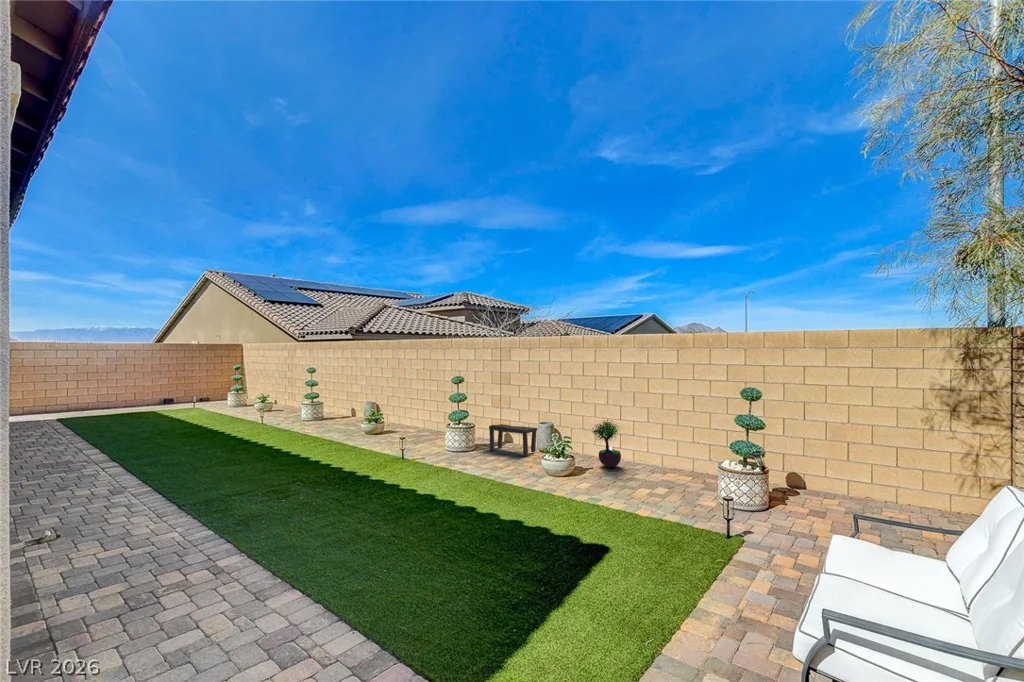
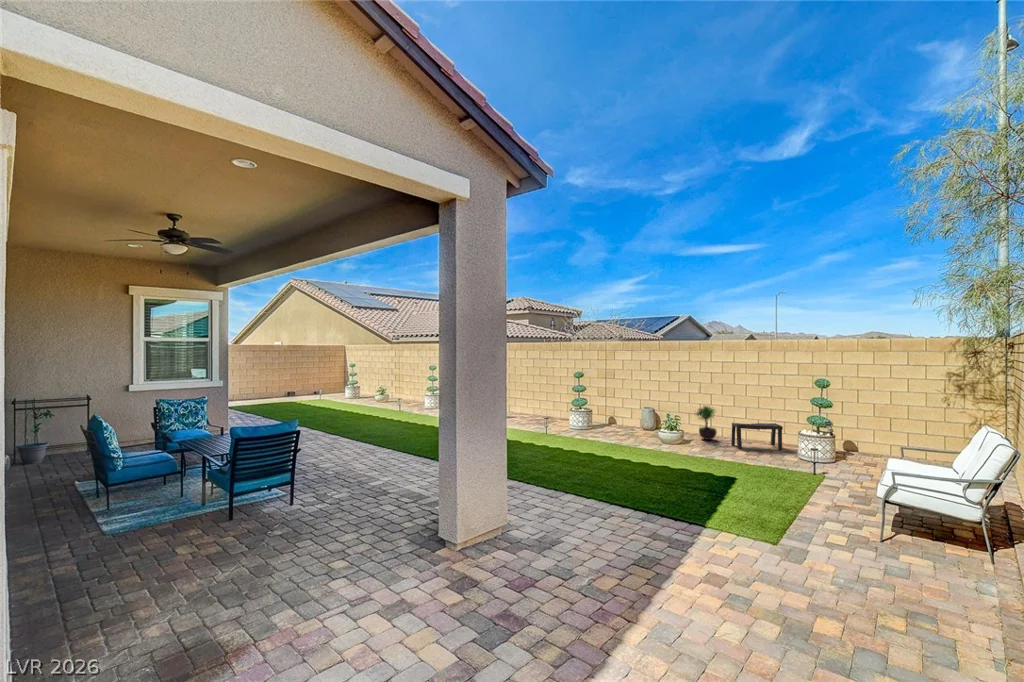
bench: present [489,424,537,457] -> present [731,423,783,450]

